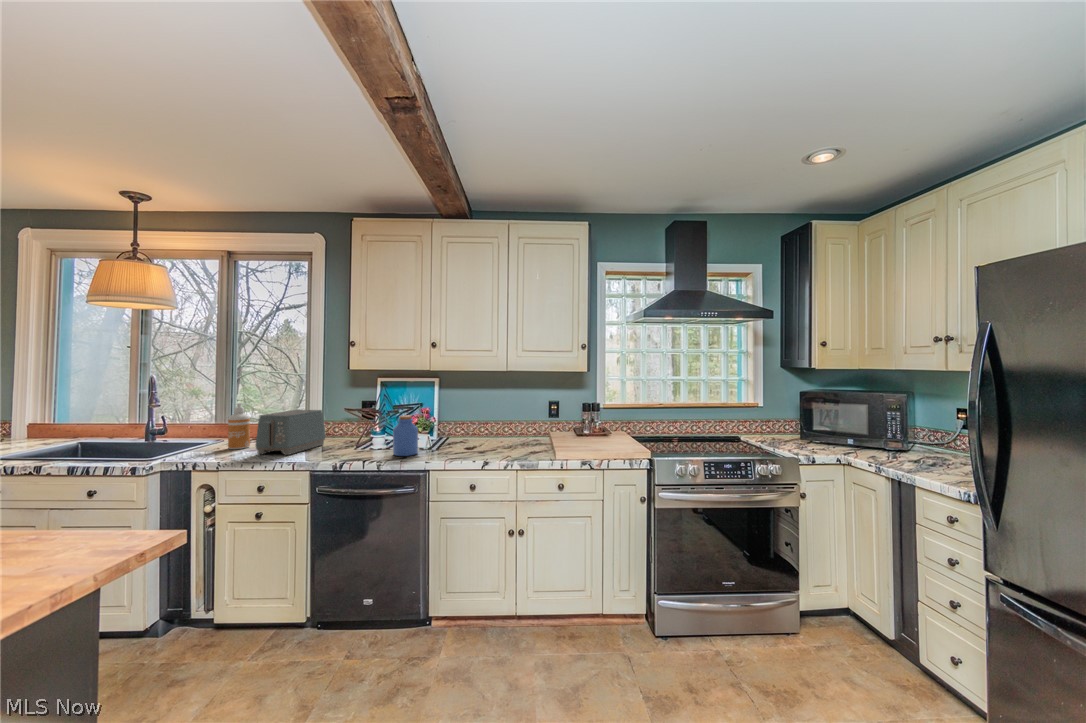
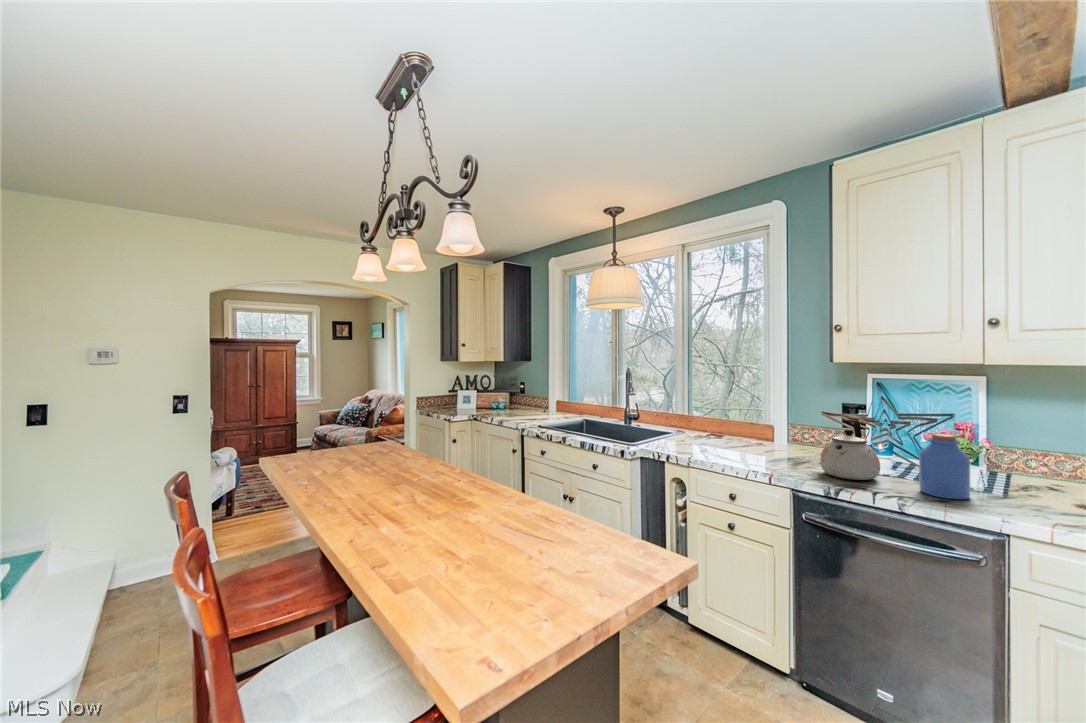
soap dispenser: present [228,403,250,449] -> none [692,397,712,445]
toaster: present [256,410,325,455] -> none [722,408,798,463]
kettle: none [335,412,374,455] -> present [821,420,880,480]

